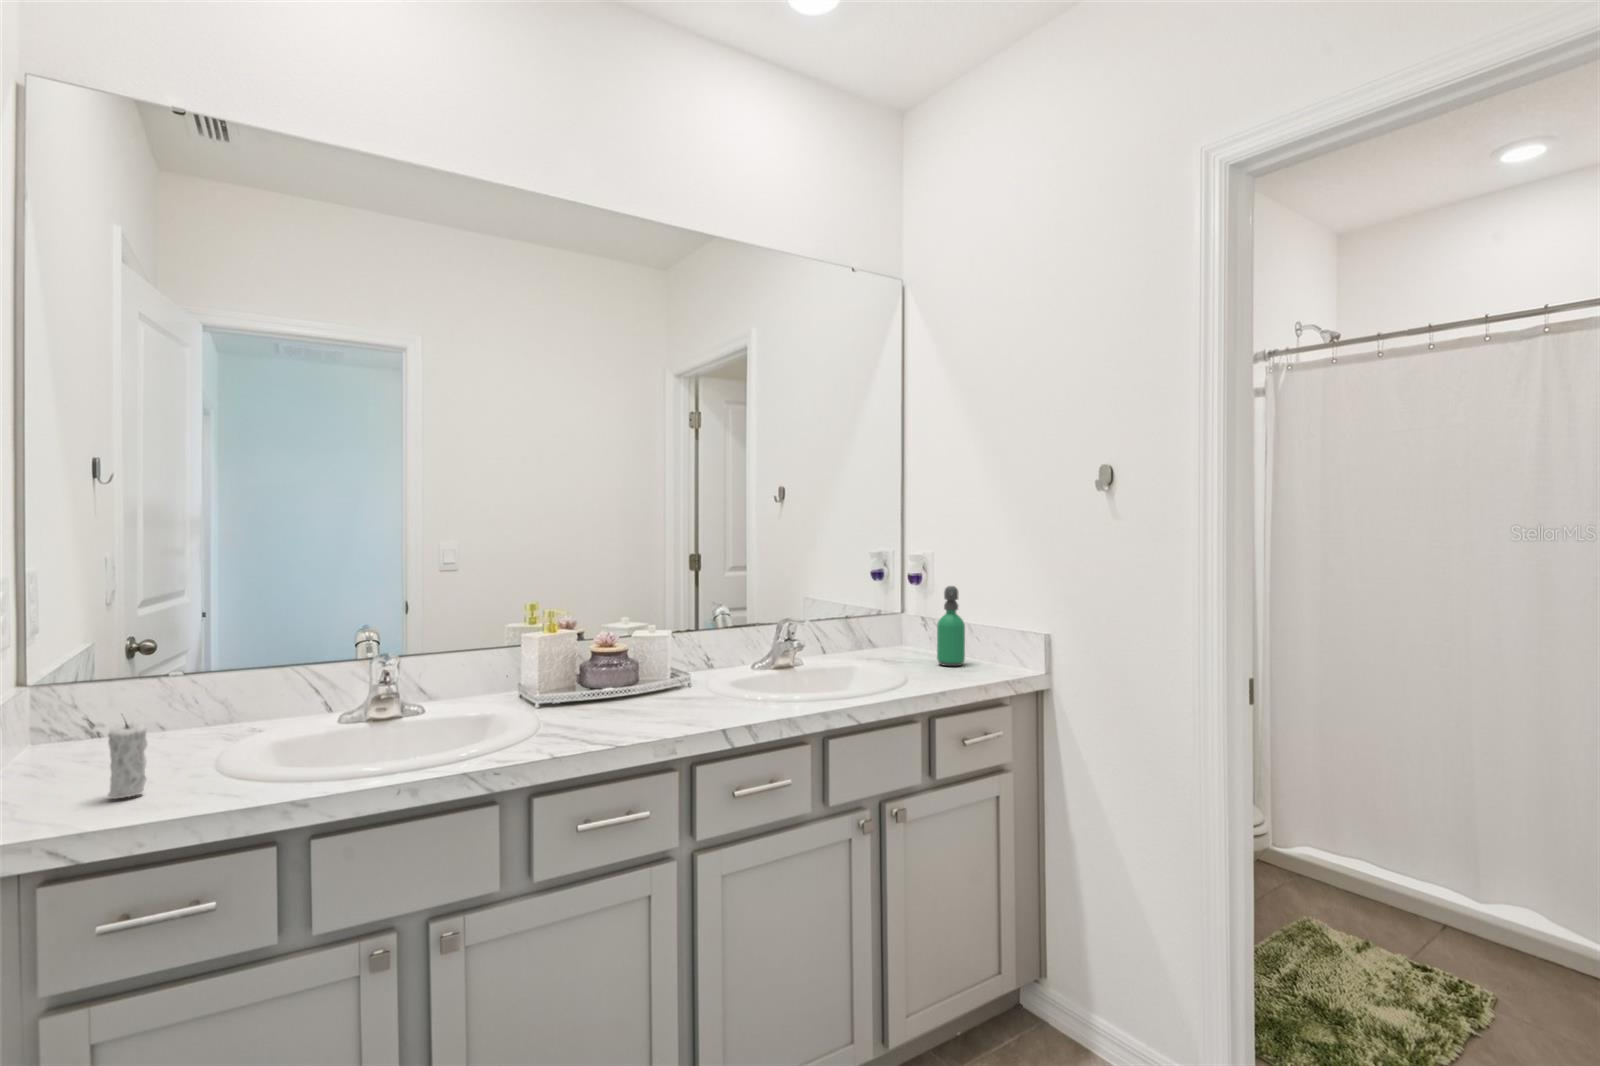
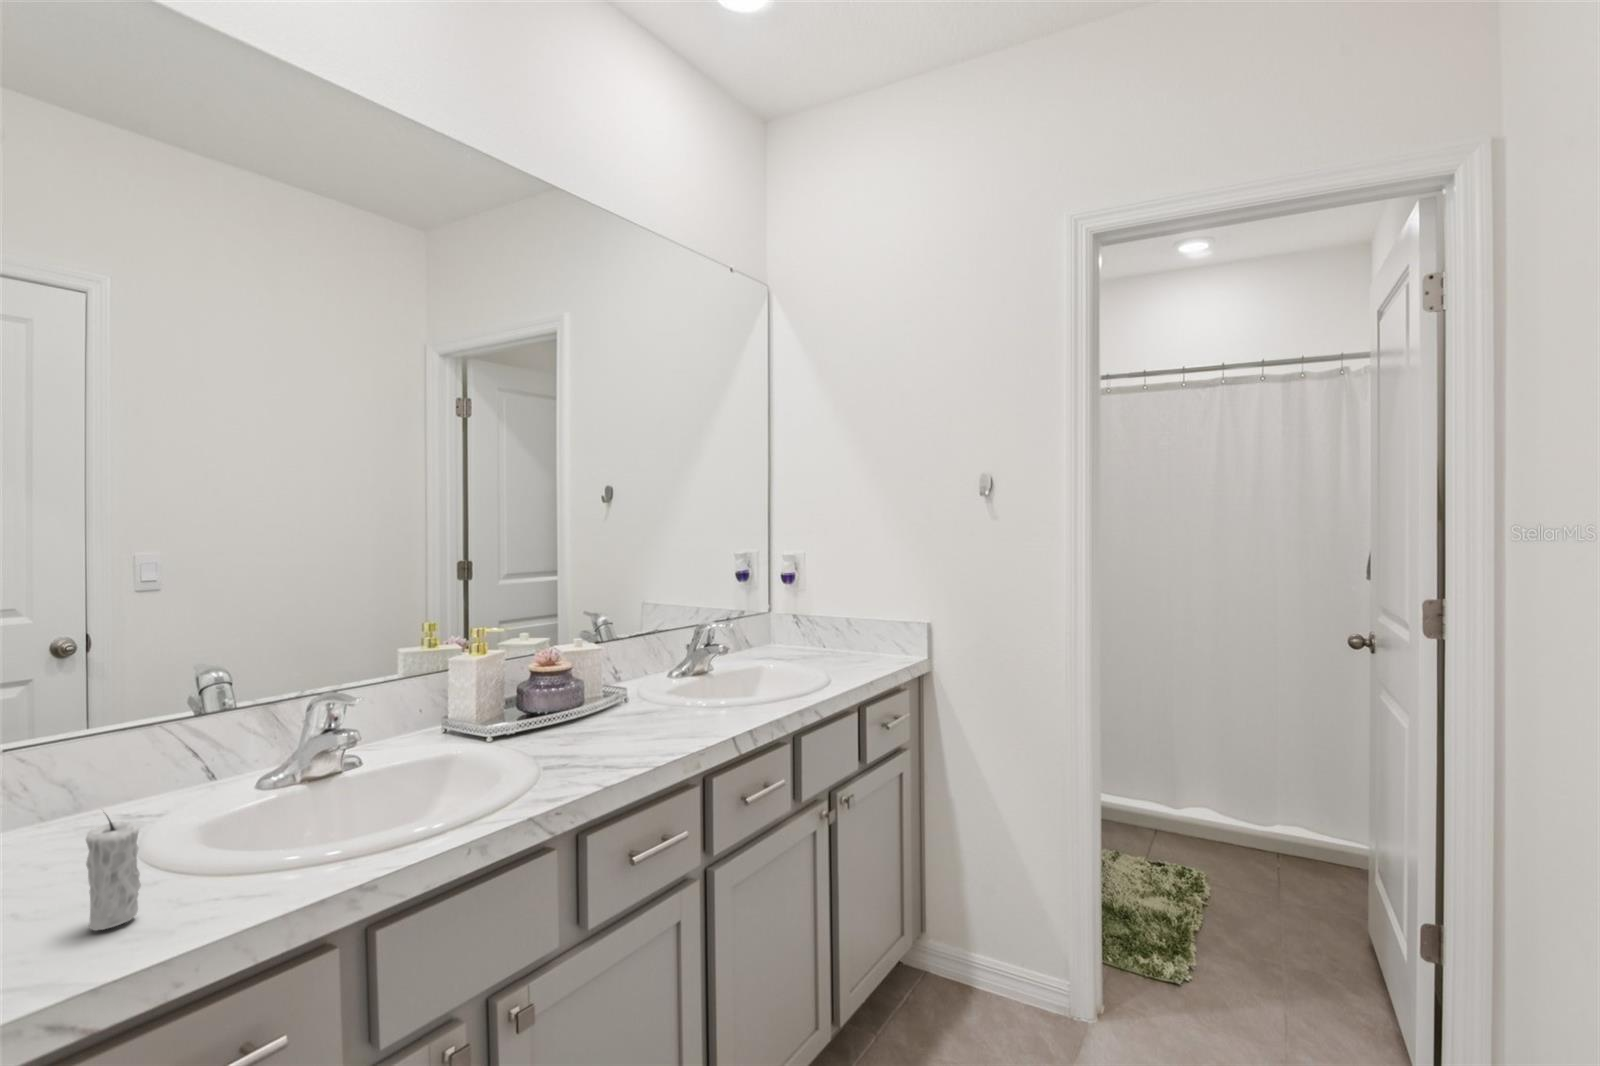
soap dispenser: present [937,586,965,666] -> none [823,583,849,659]

